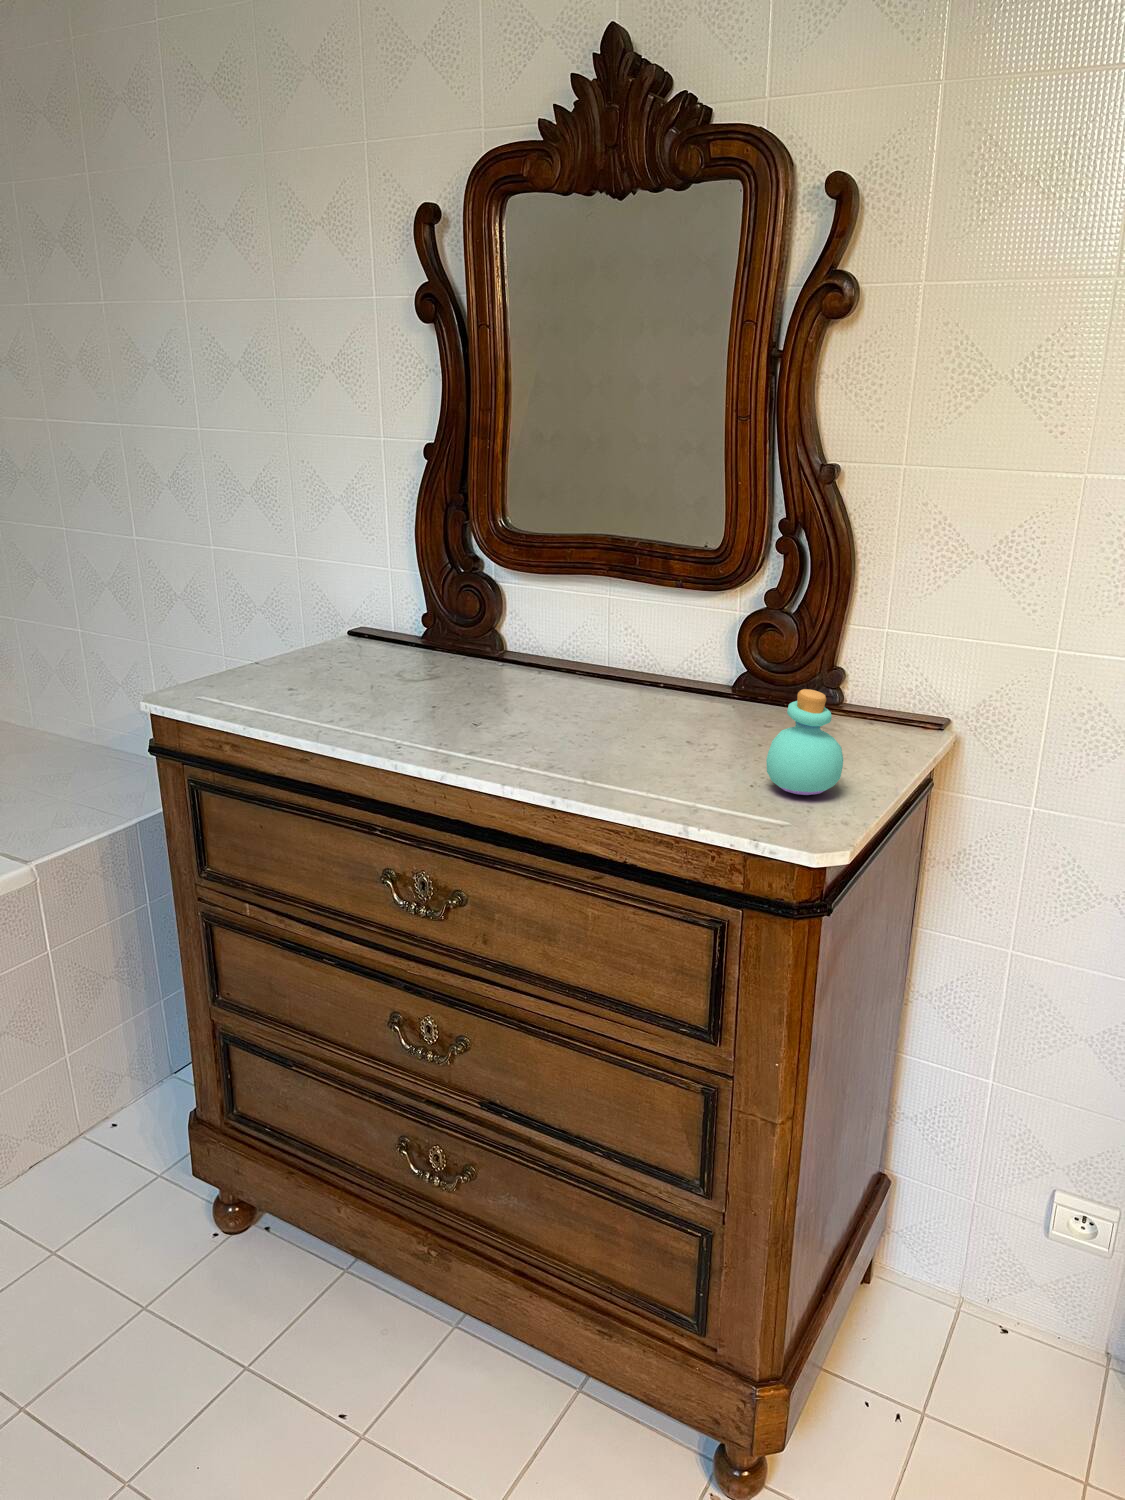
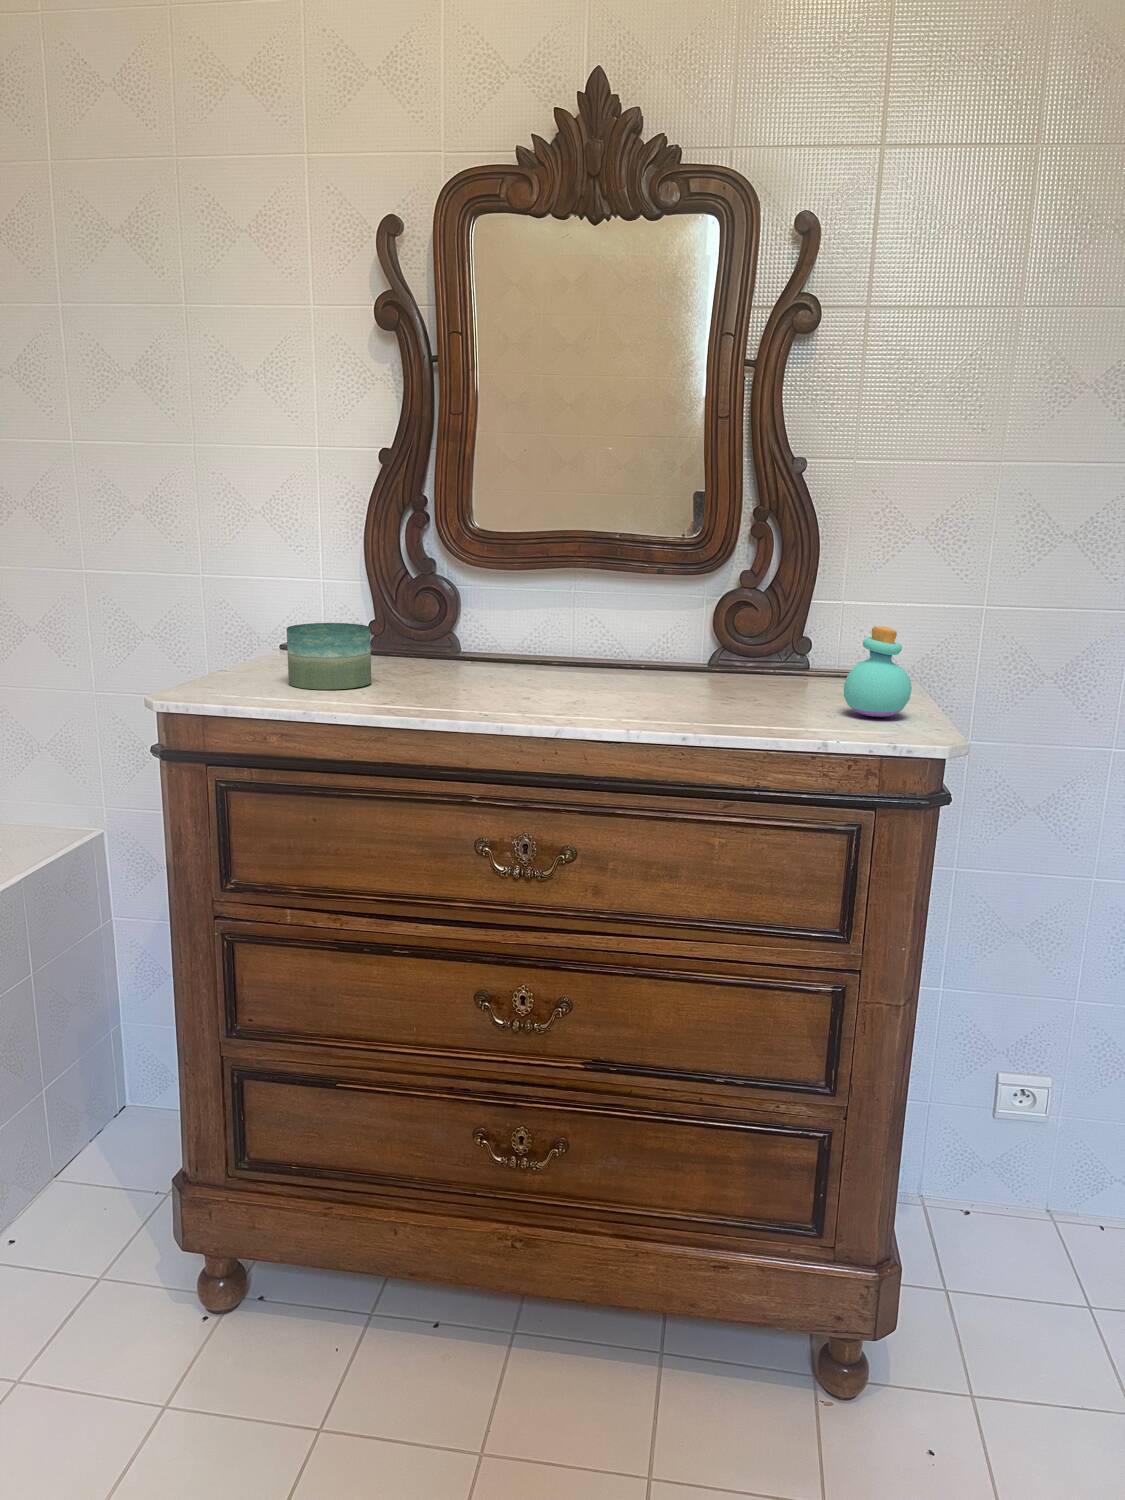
candle: none [271,627,356,698] -> present [287,623,371,689]

